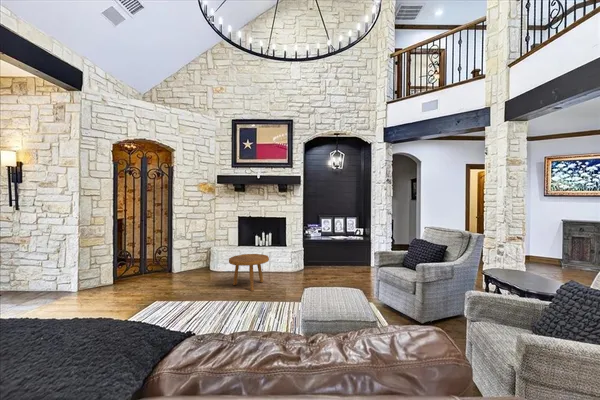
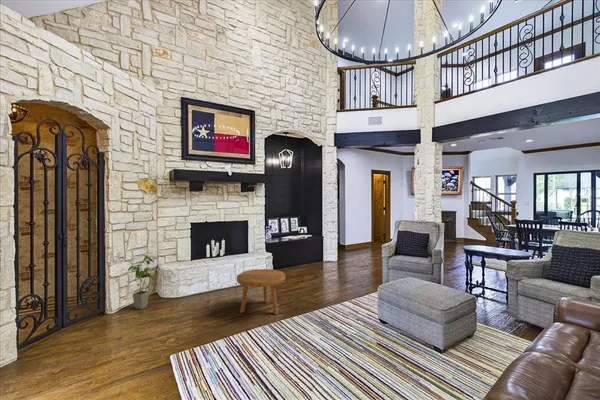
house plant: none [184,236,203,273] -> present [128,255,156,309]

